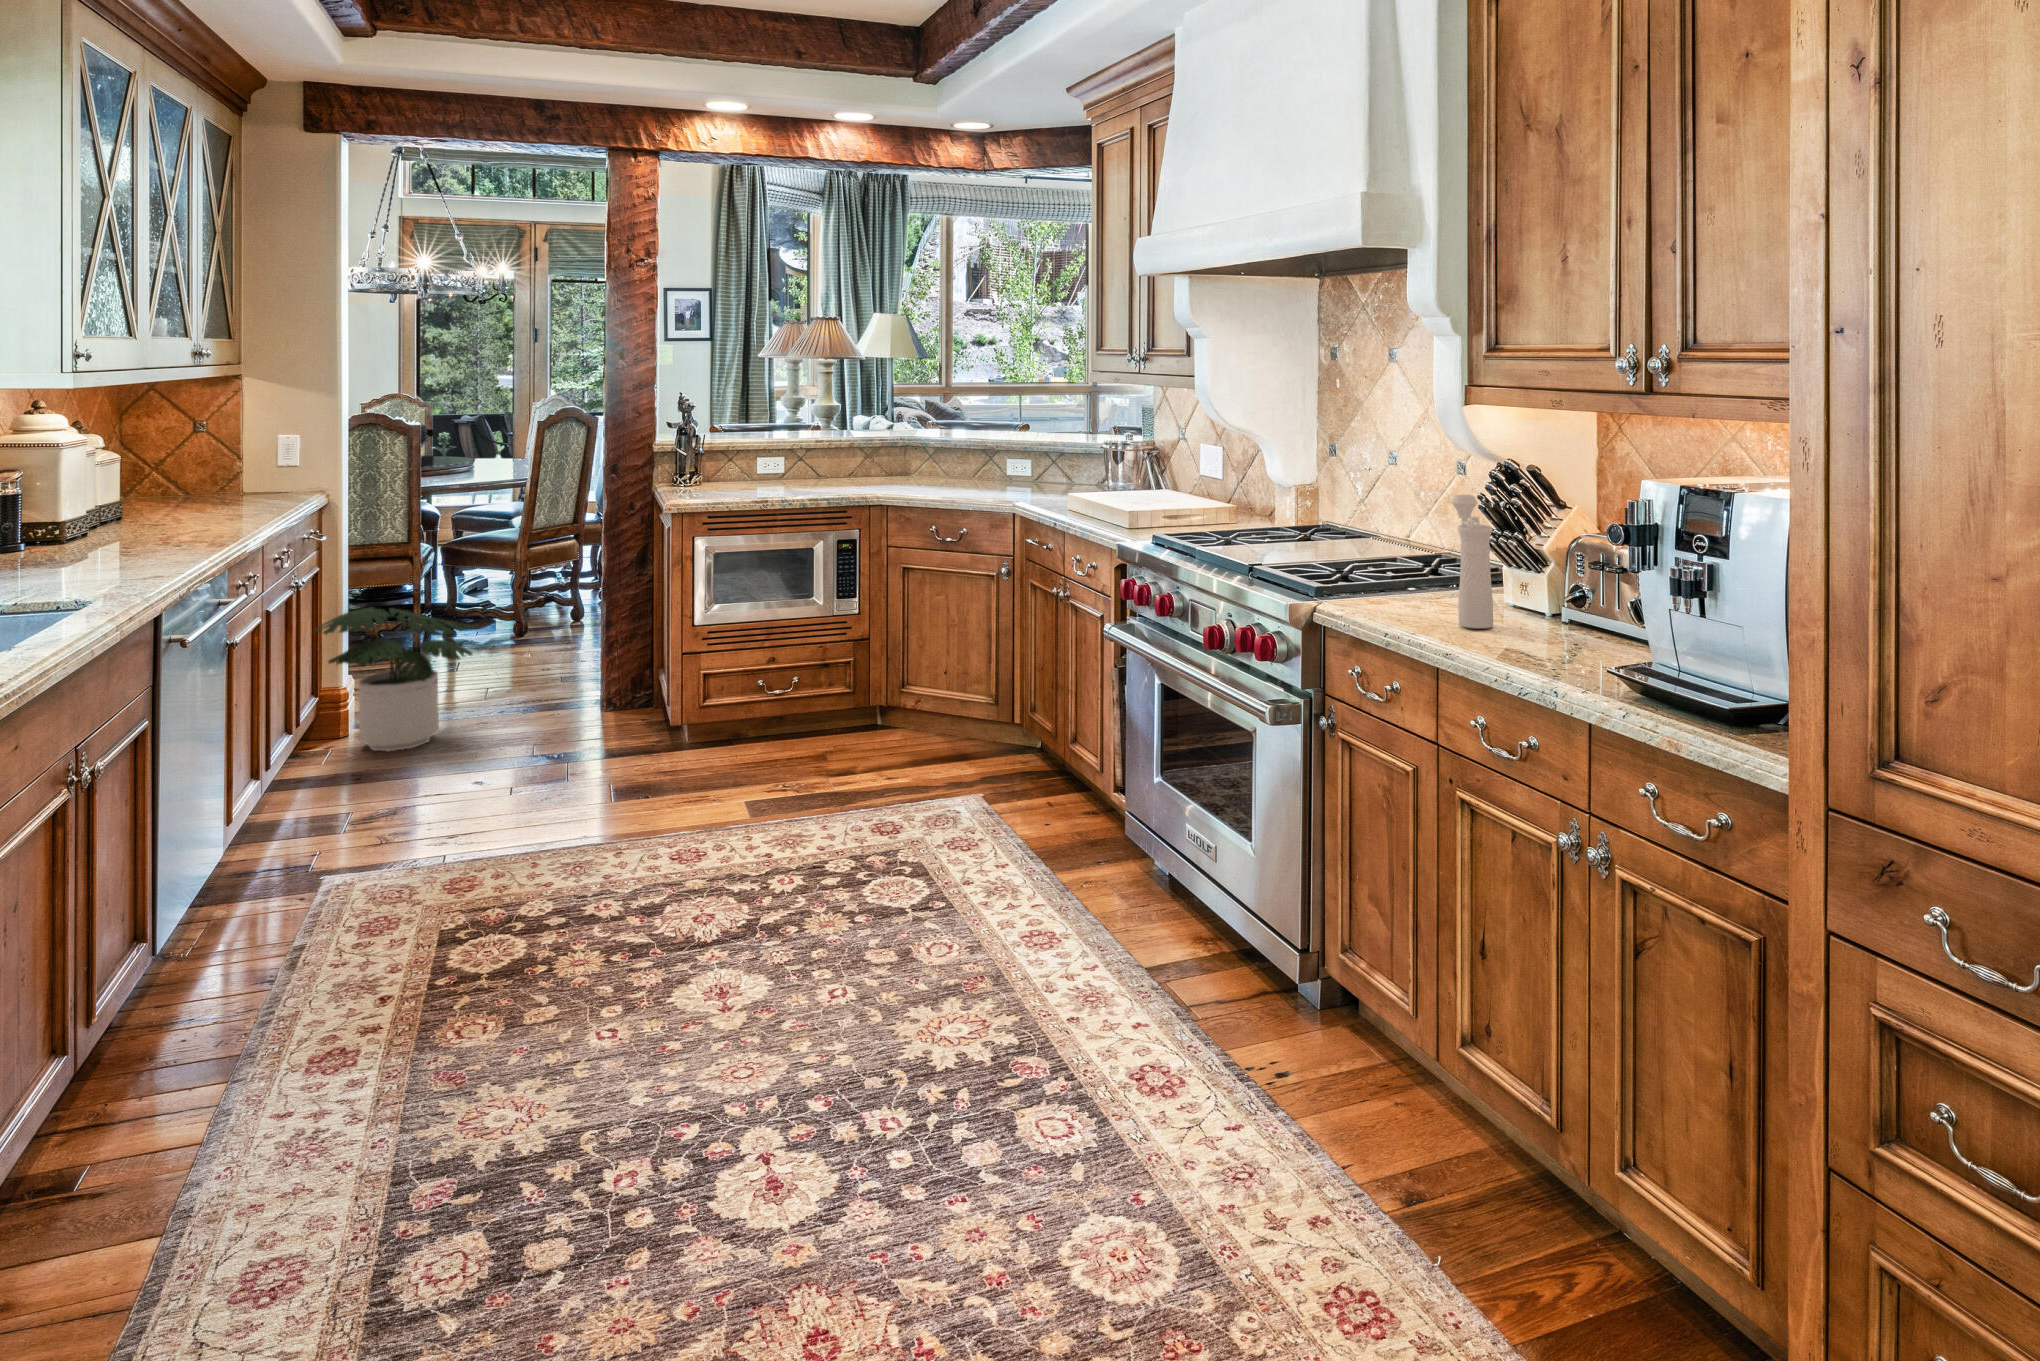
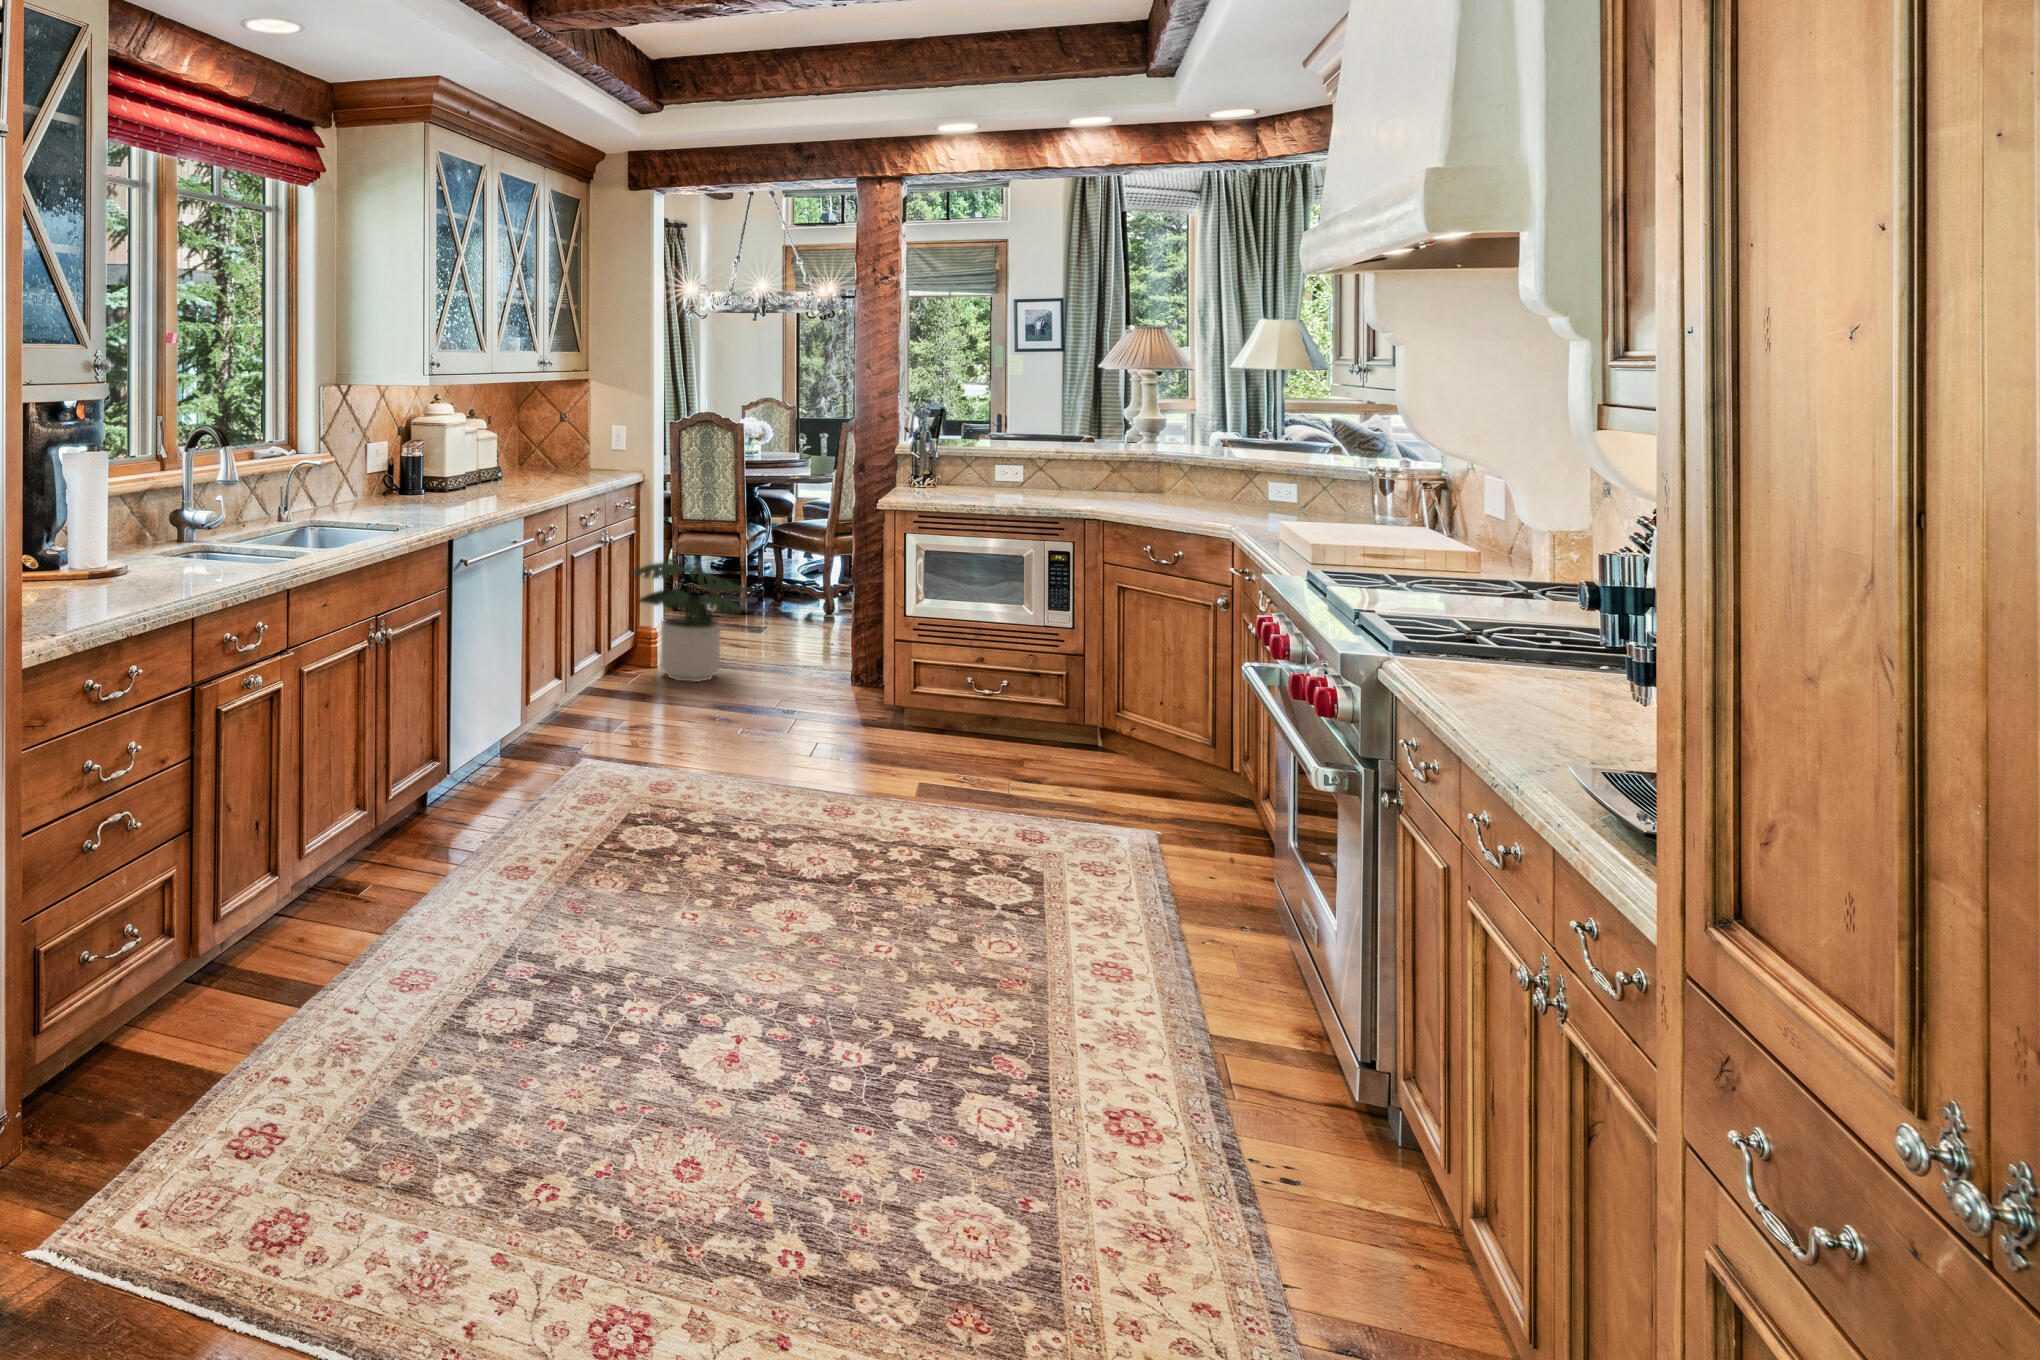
pepper mill: present [1452,495,1493,628] -> none [1498,557,1564,720]

